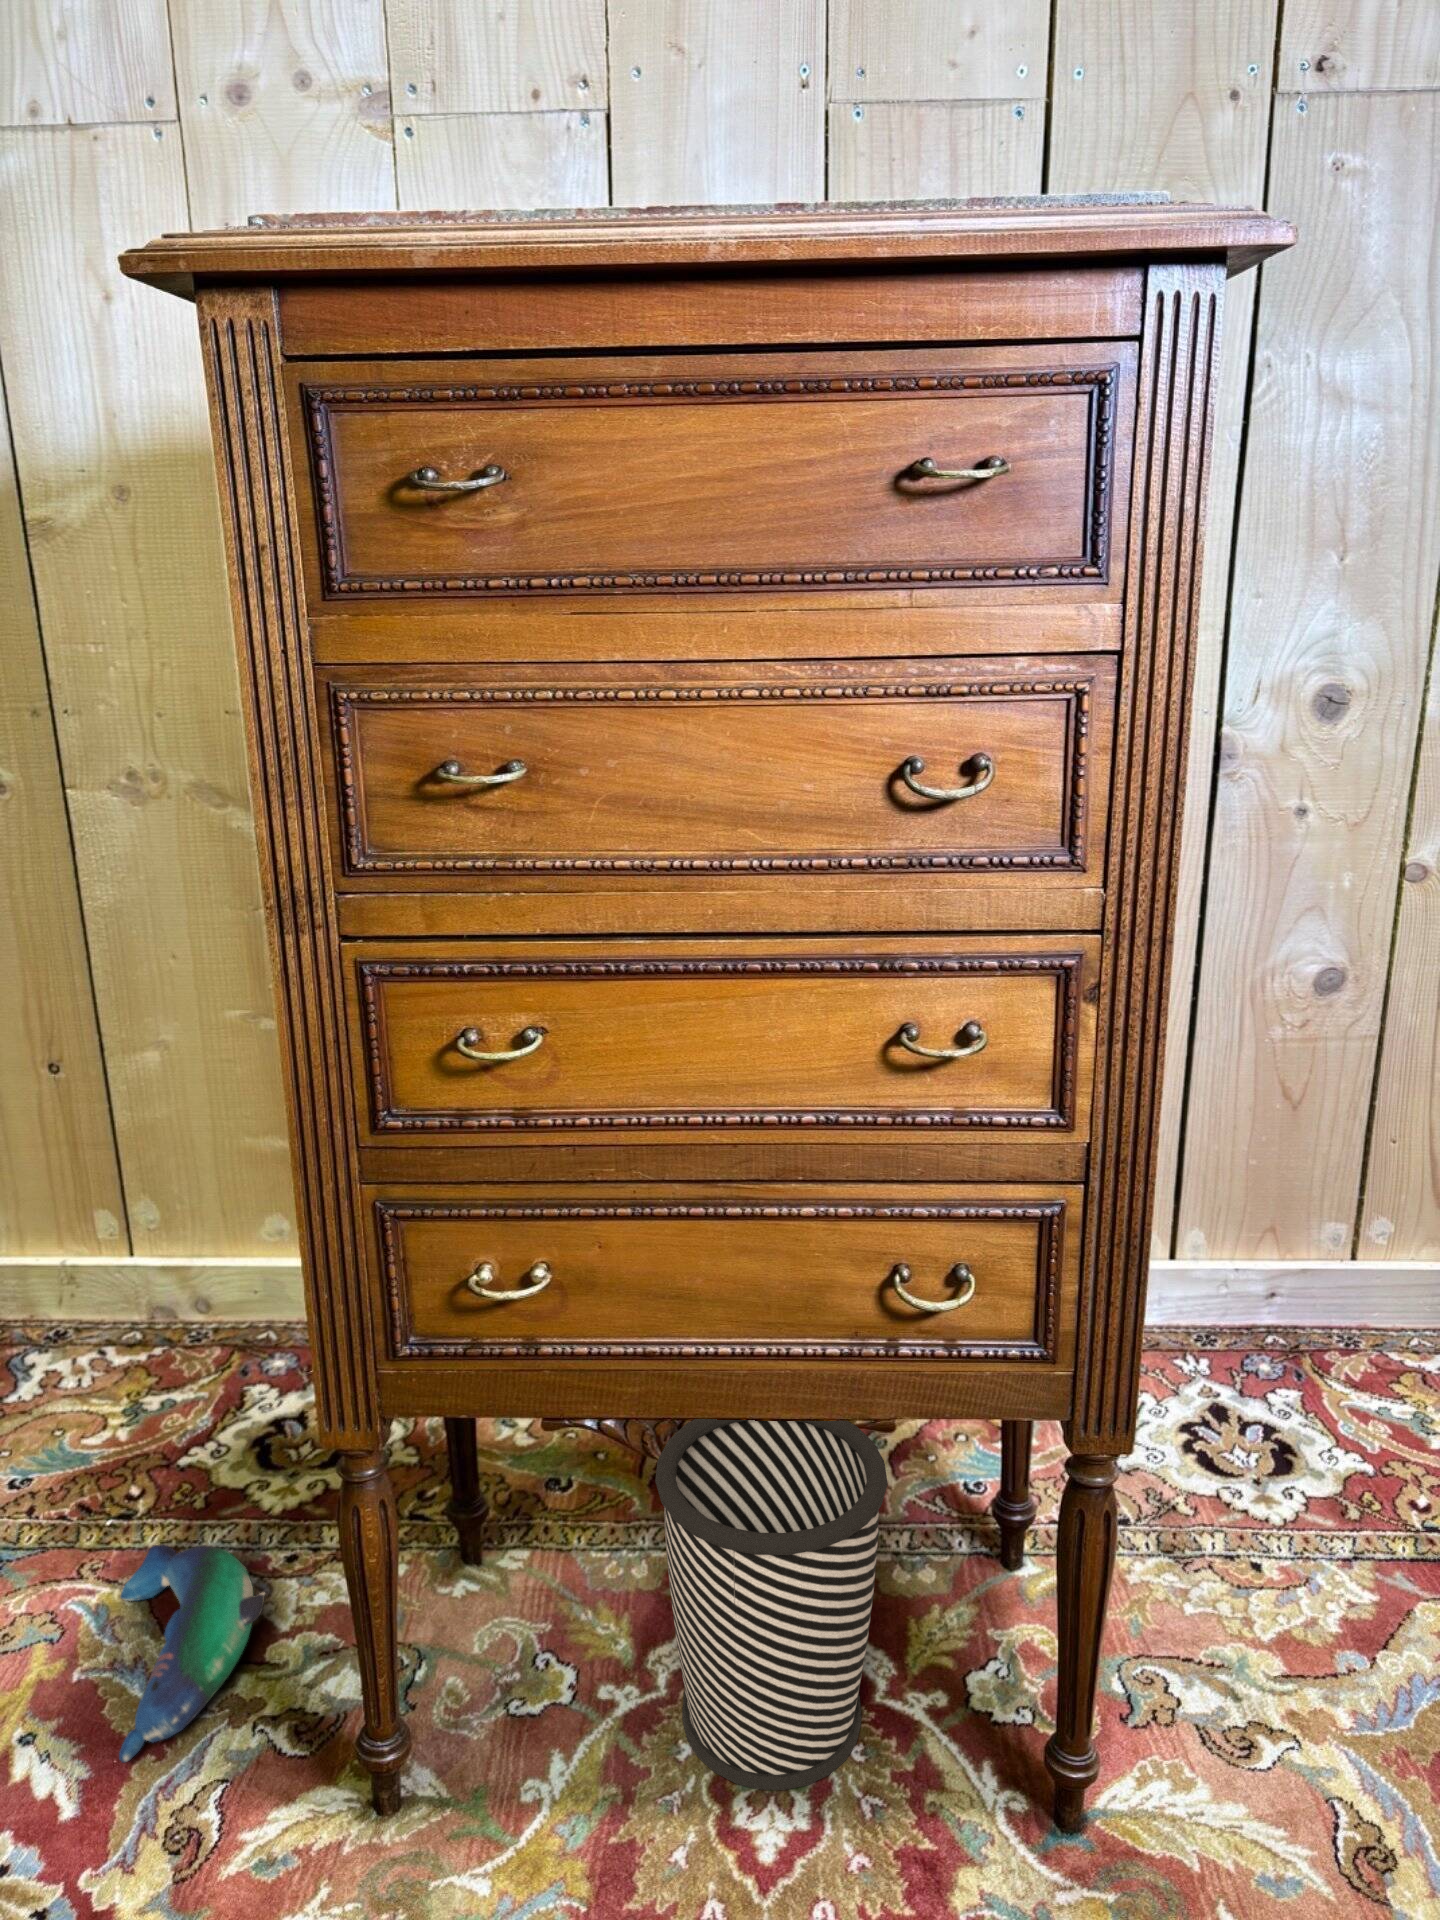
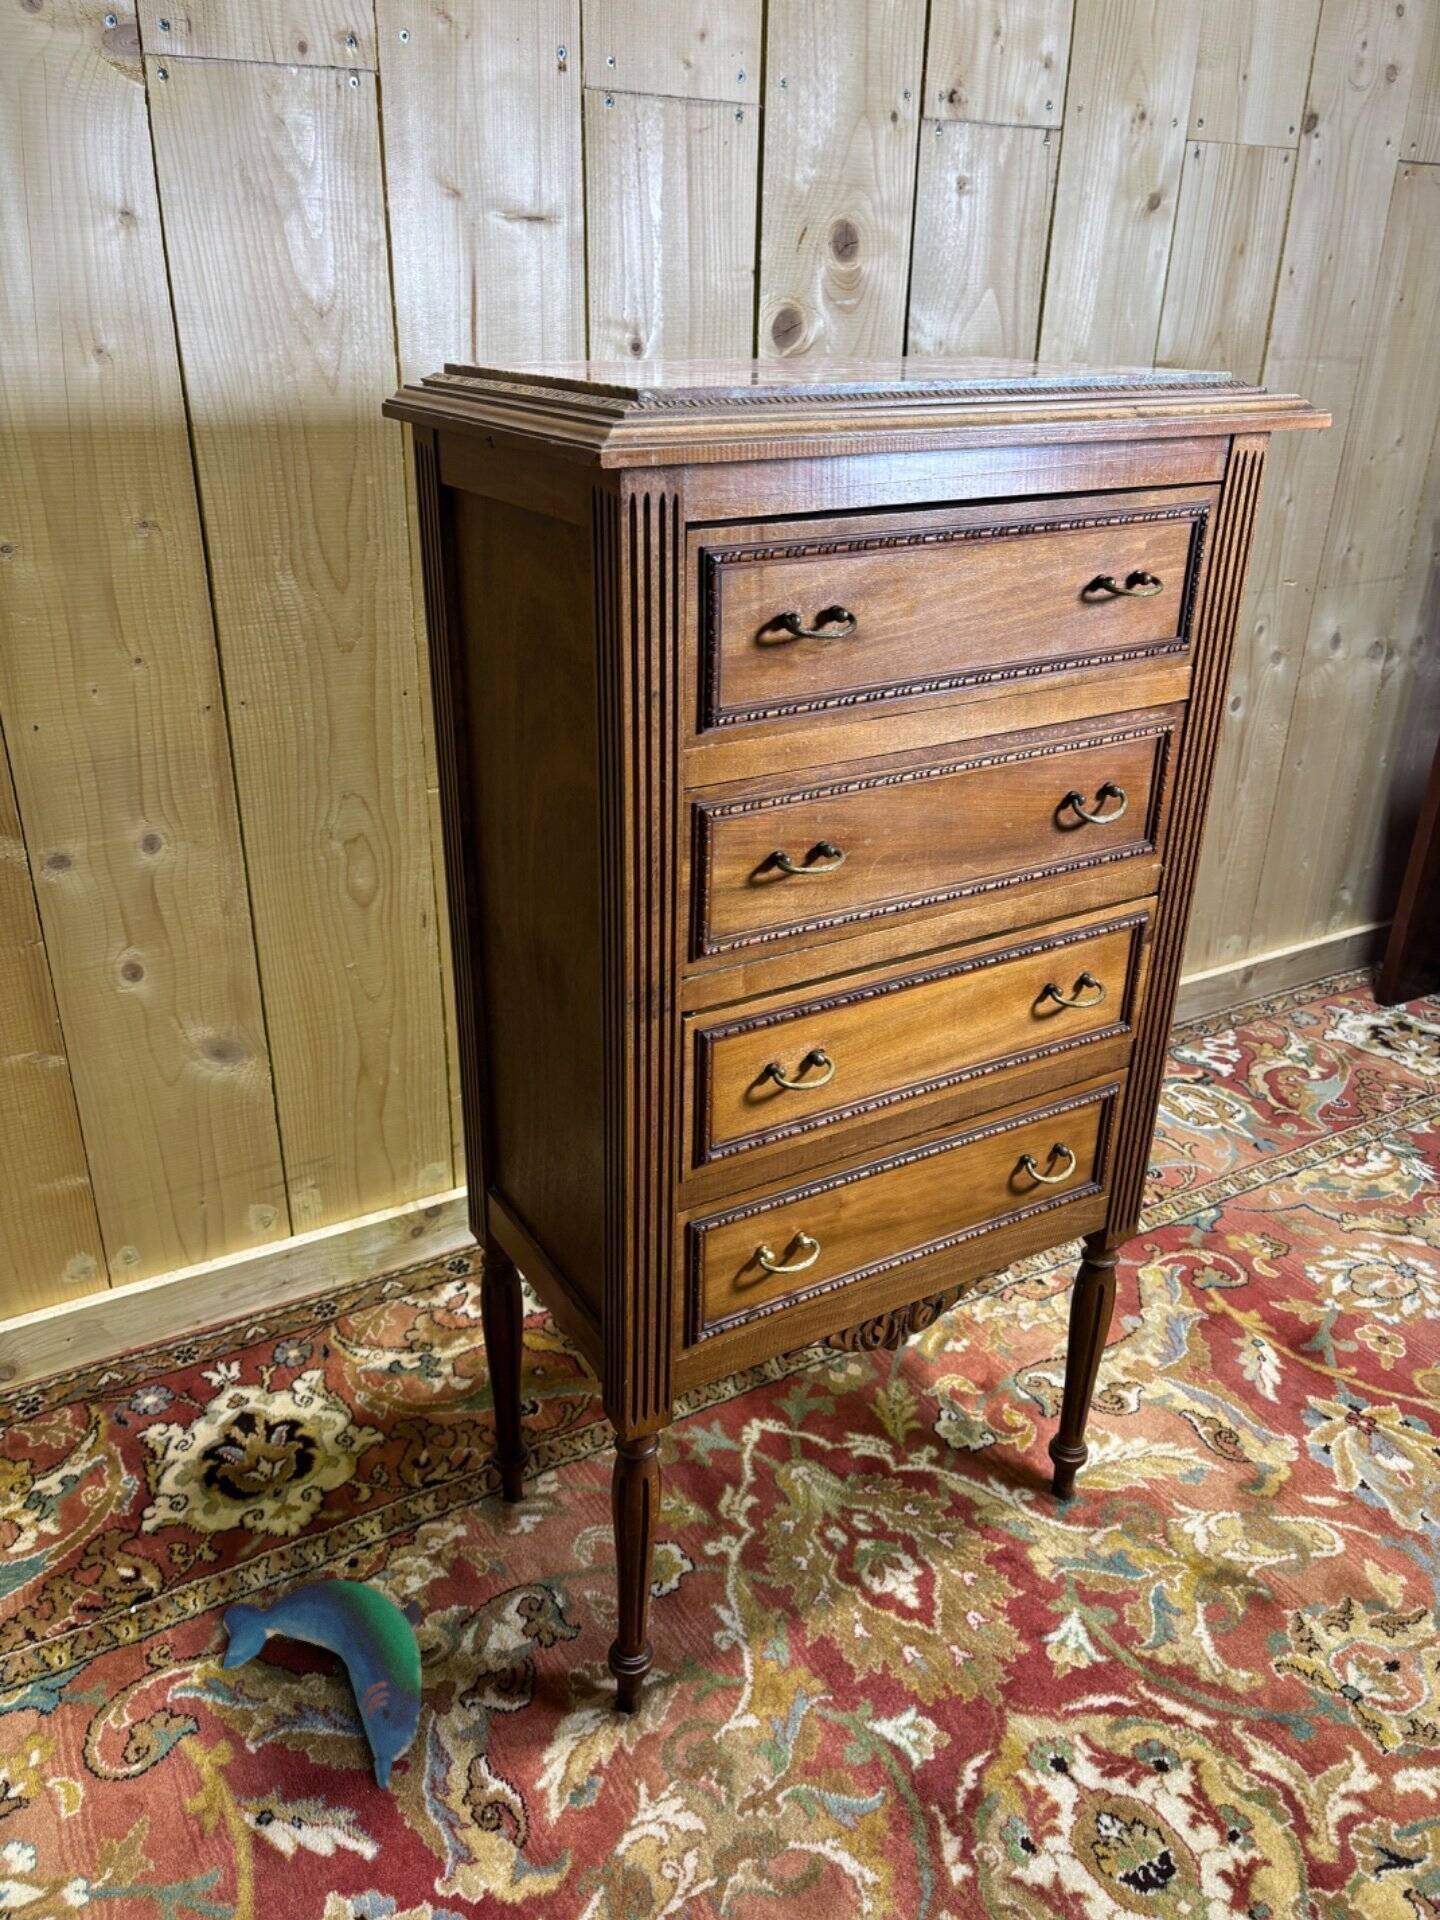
wastebasket: present [655,1419,888,1790] -> none [770,1273,955,1566]

